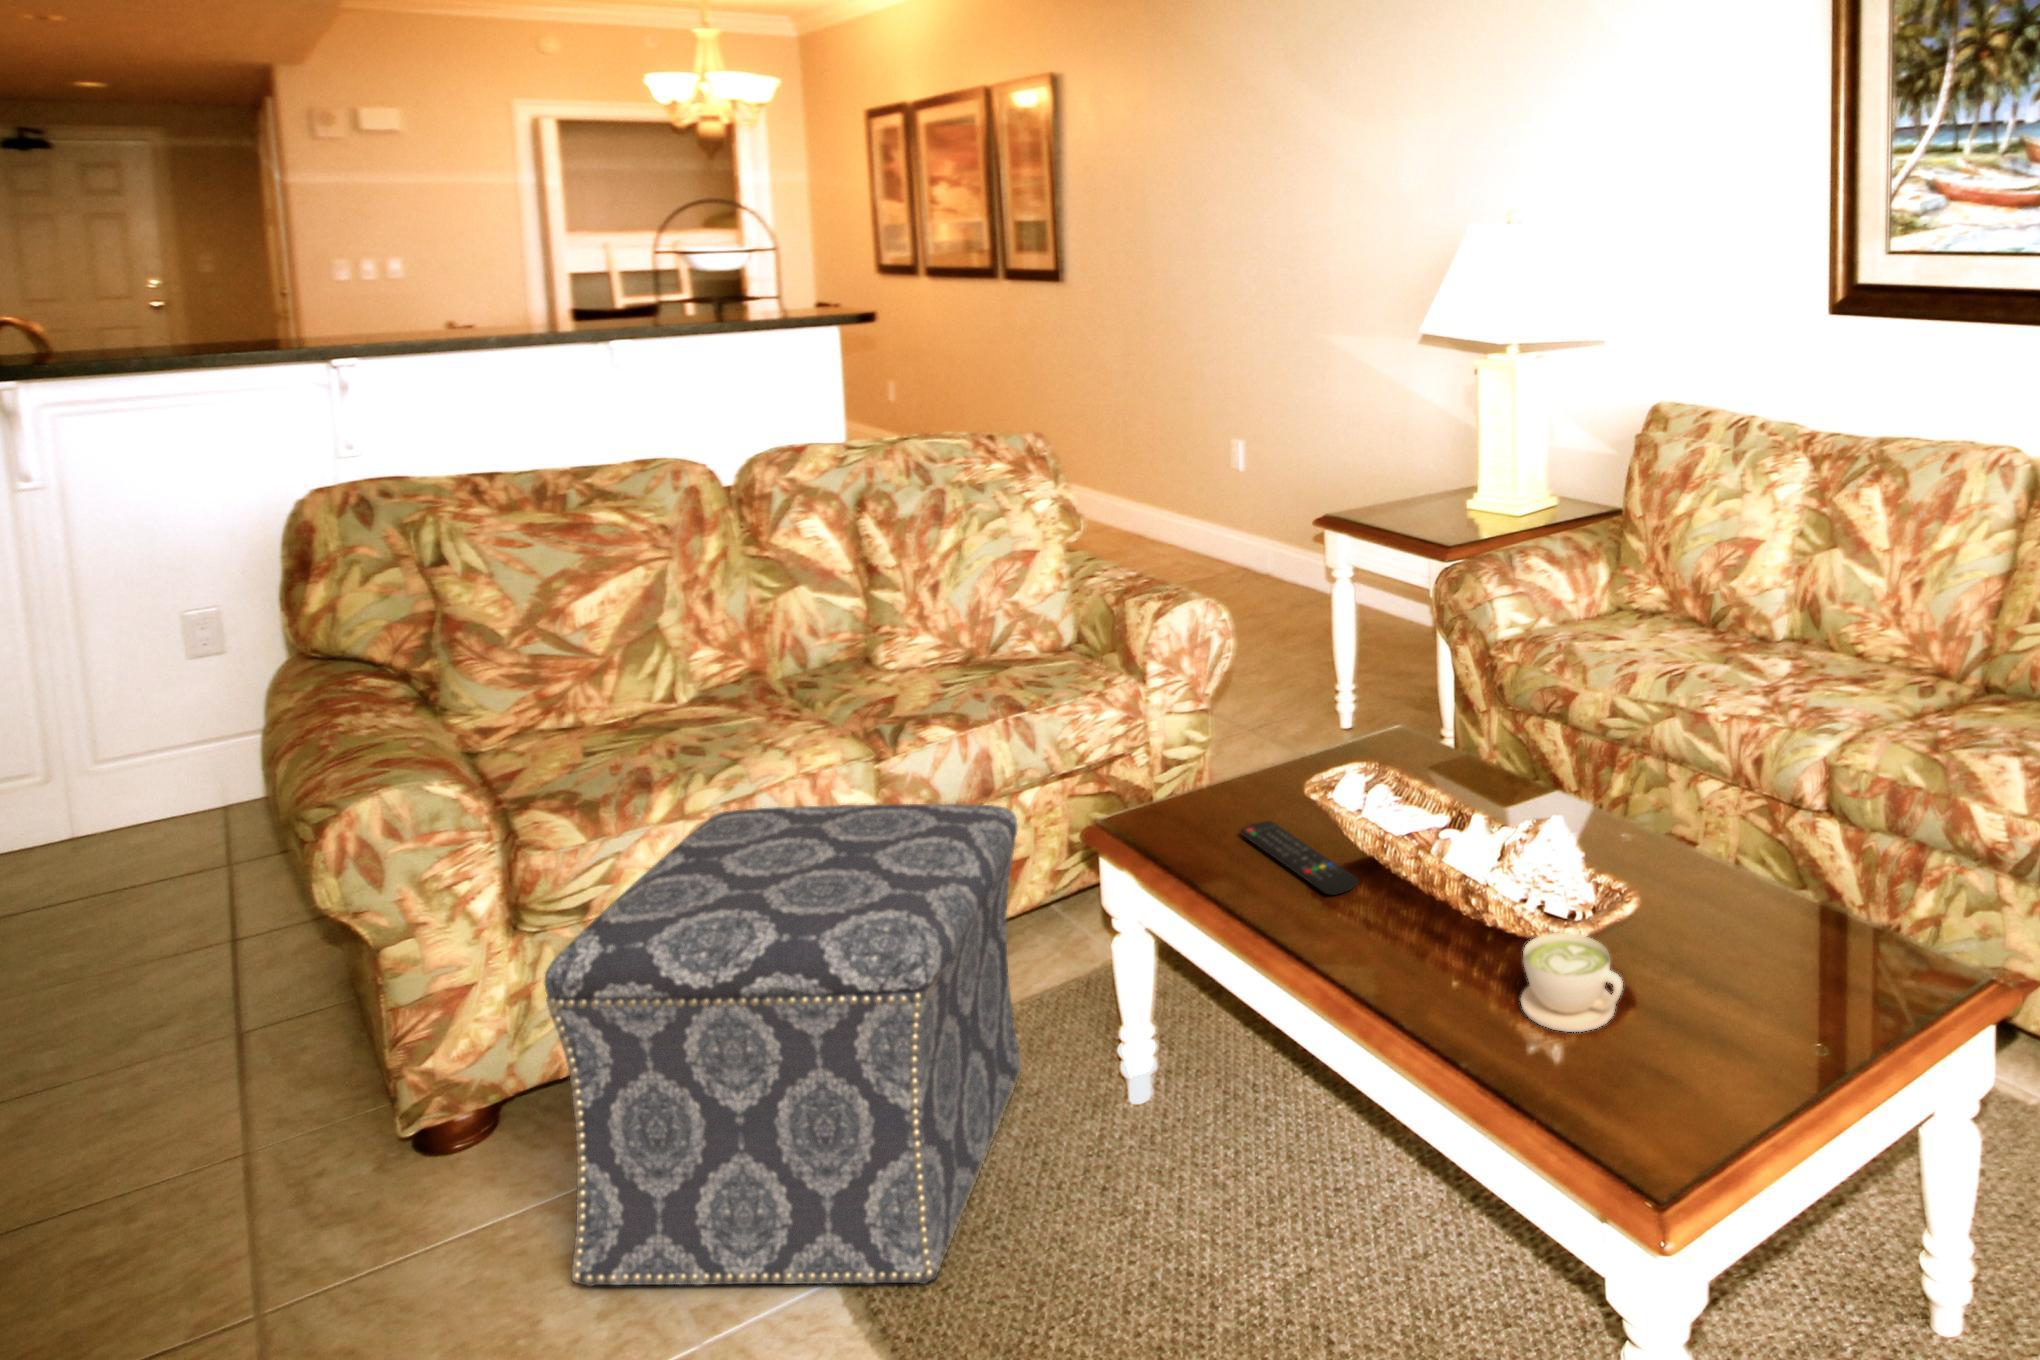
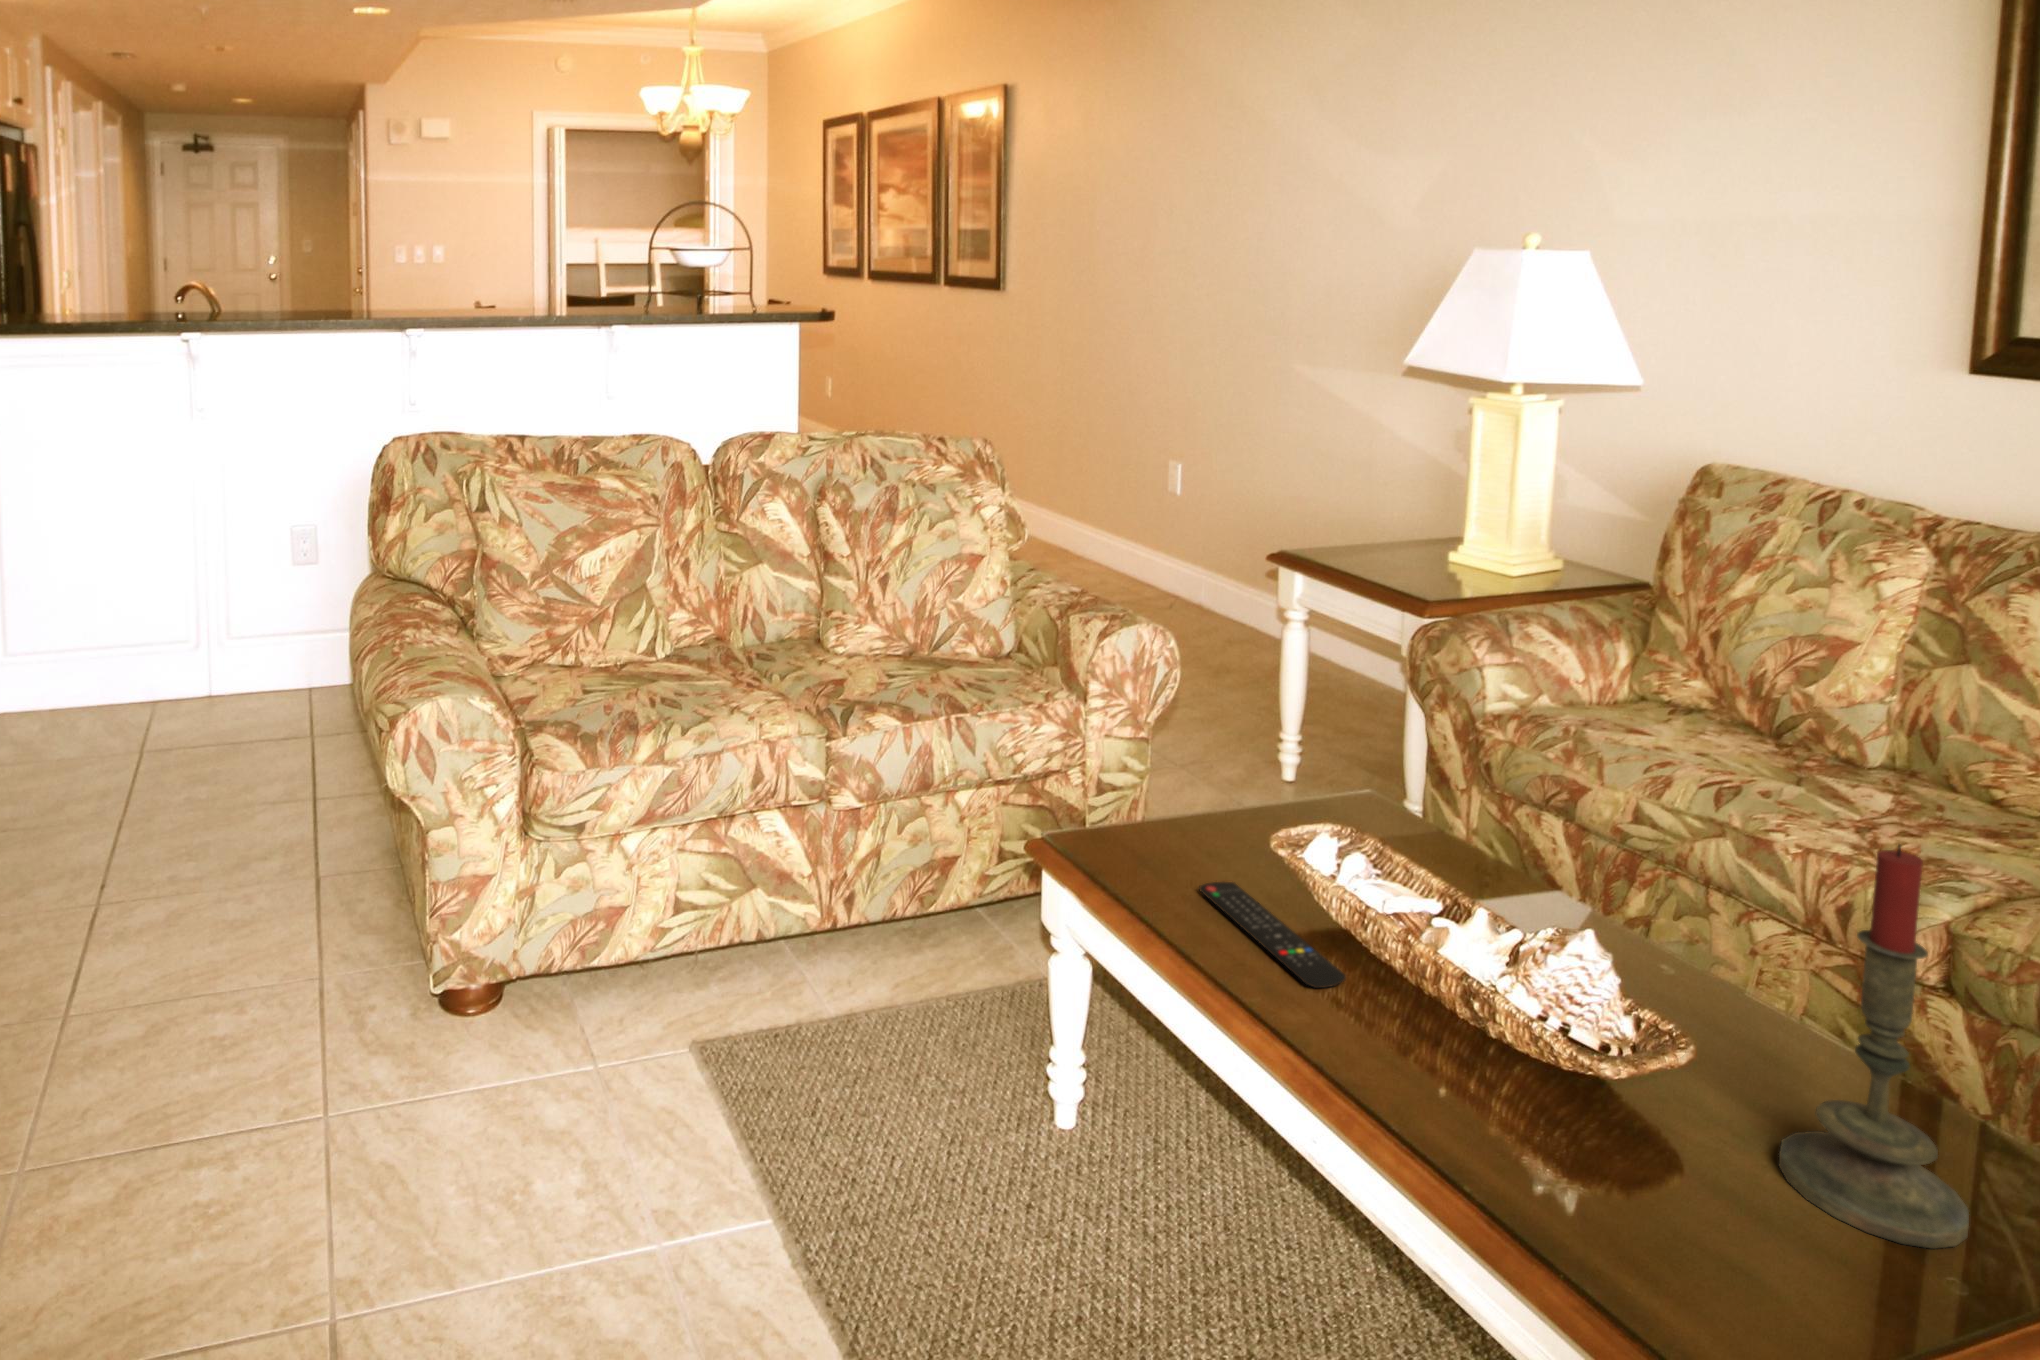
candle: none [1666,676,1782,984] -> present [1779,845,1969,1249]
ottoman: present [544,804,1022,1286] -> none [551,766,961,1270]
coffee cup: present [1520,933,1623,1032] -> none [1577,1113,1736,1254]

